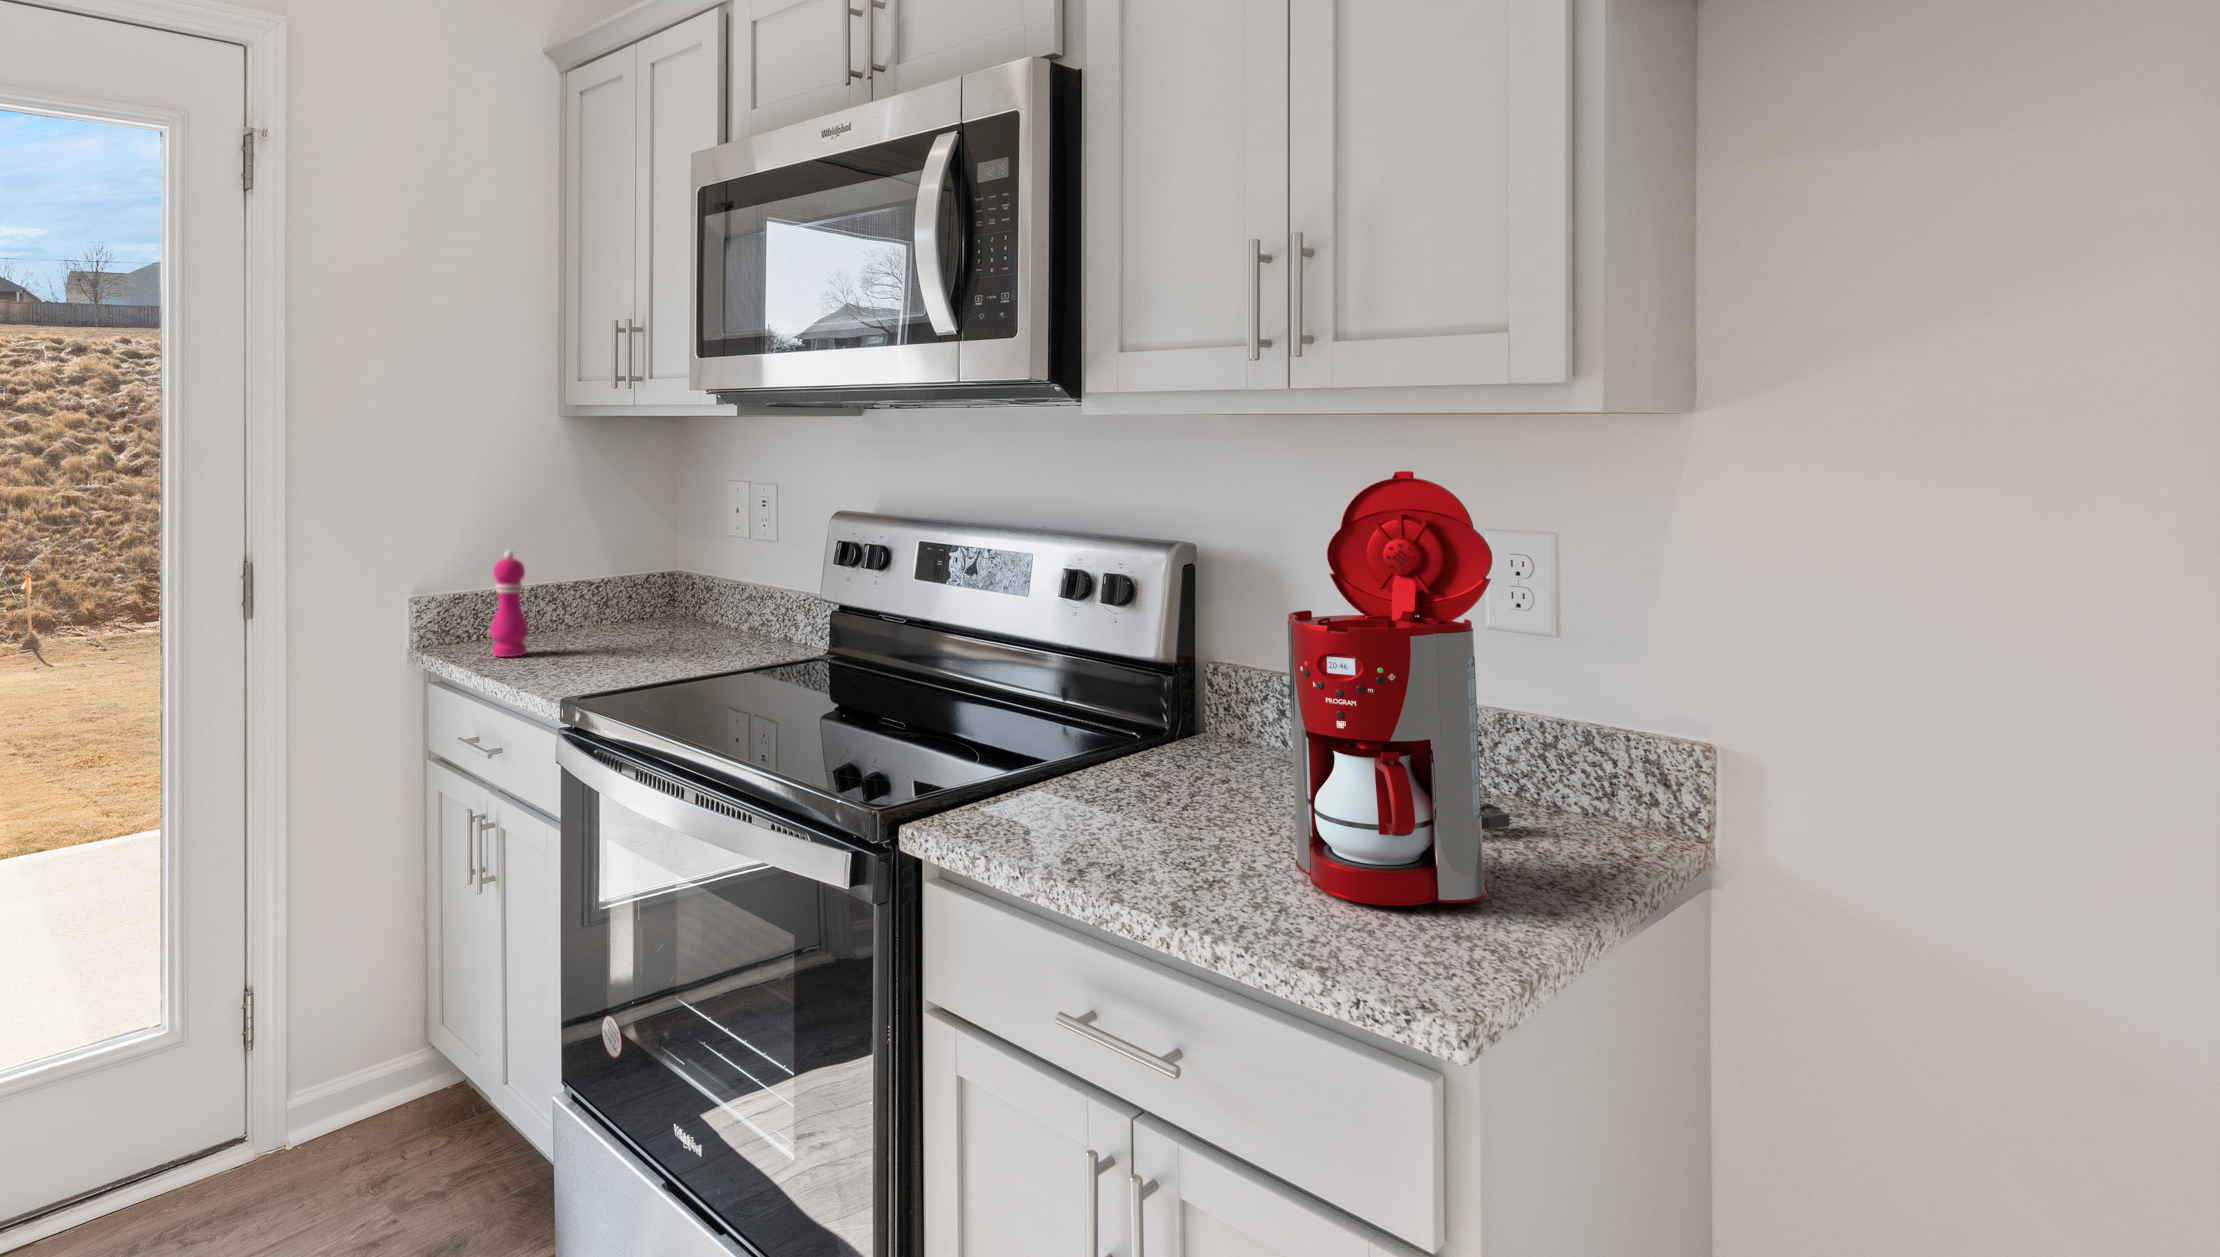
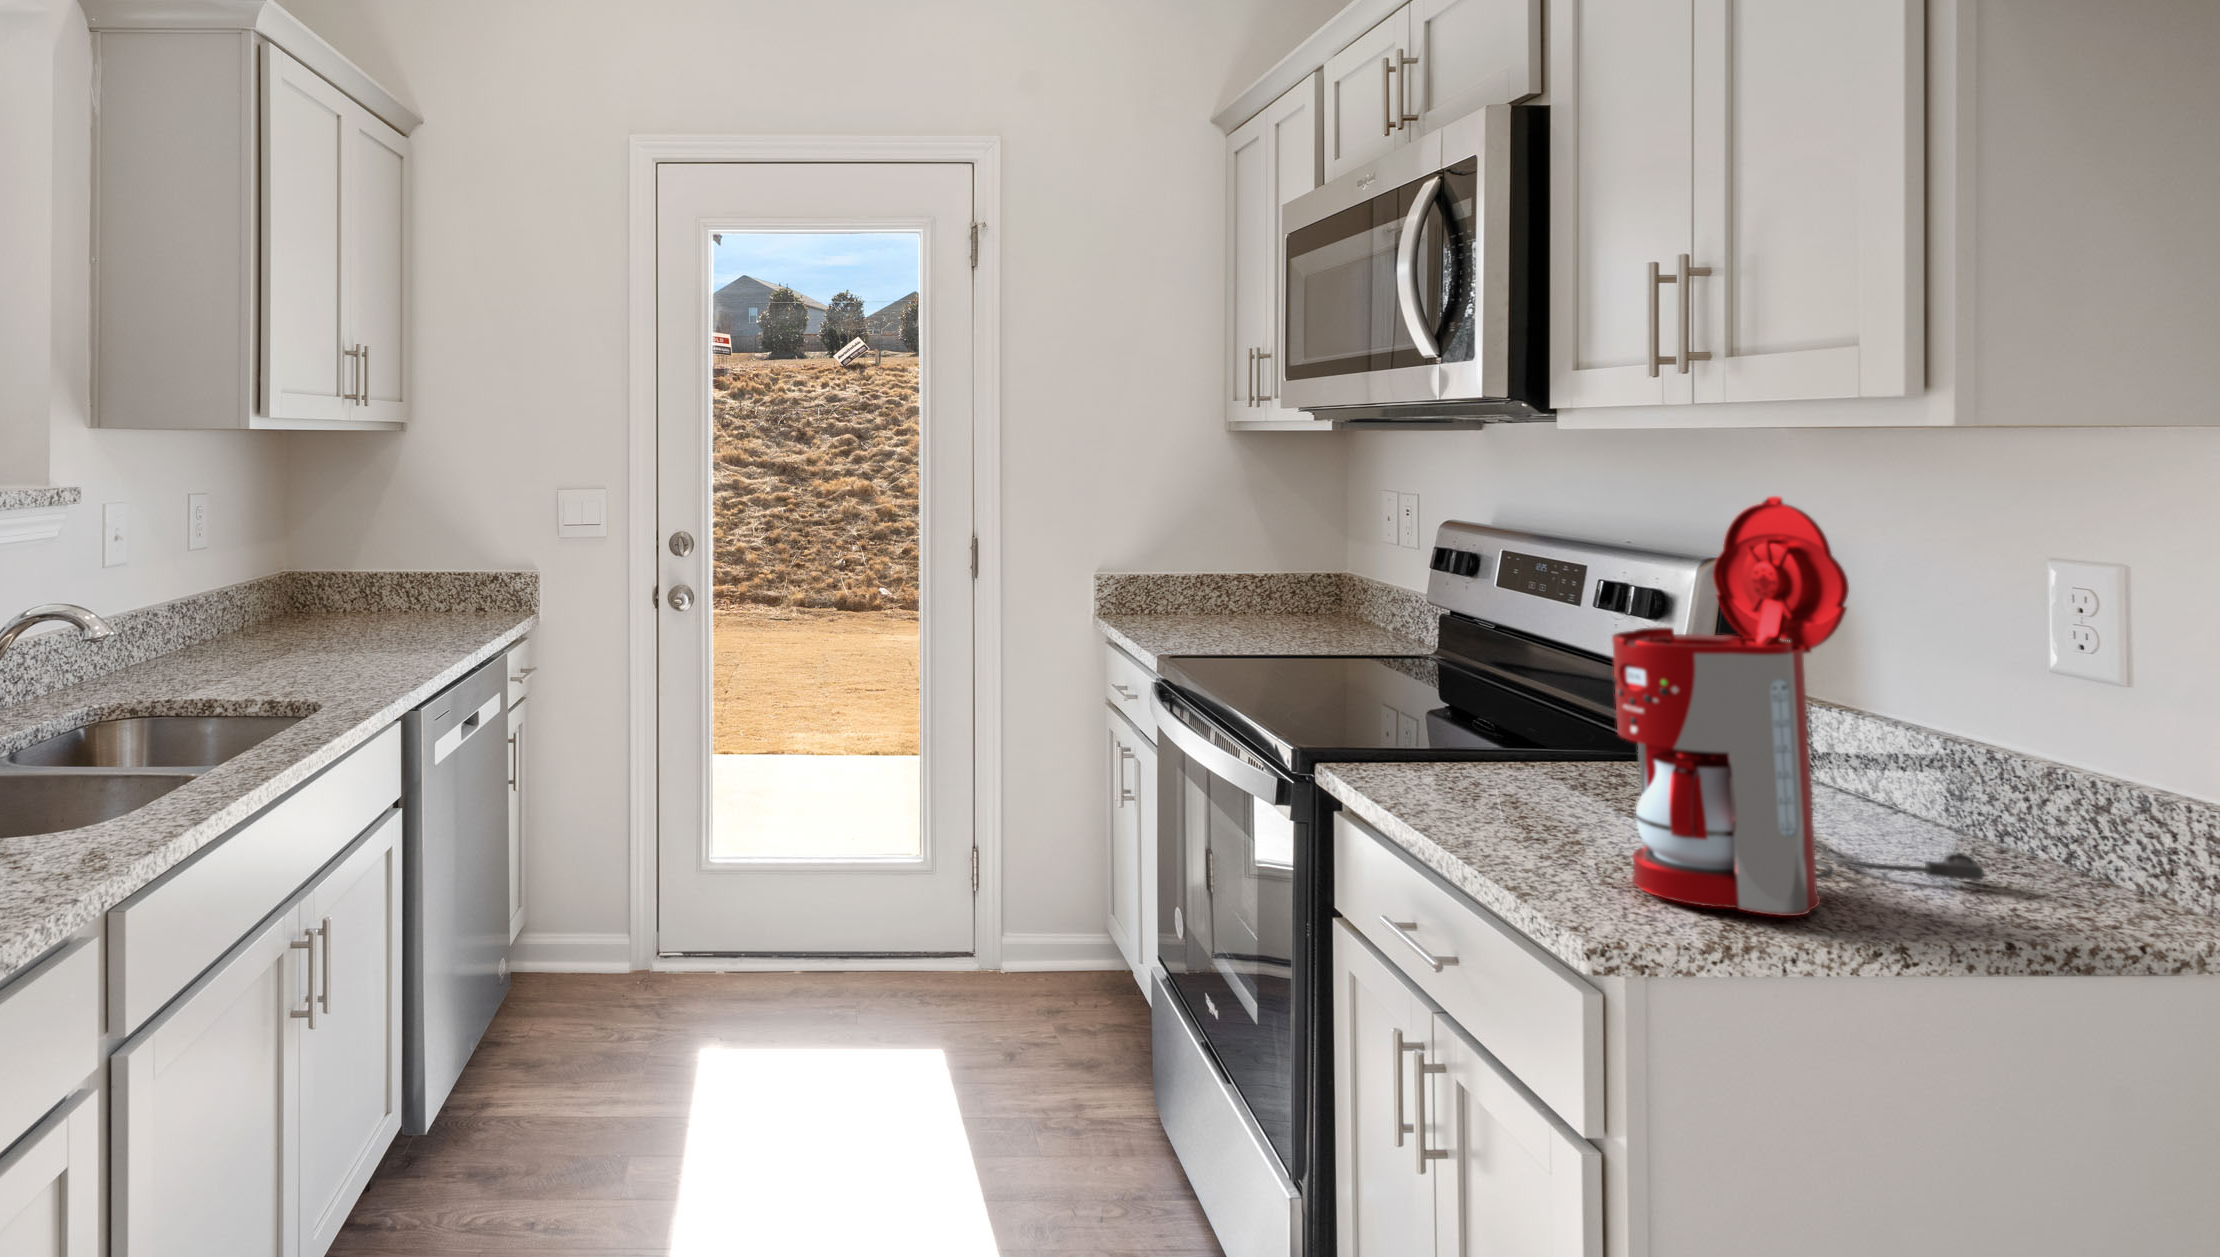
pepper mill: present [490,551,529,657] -> none [1146,544,1179,632]

